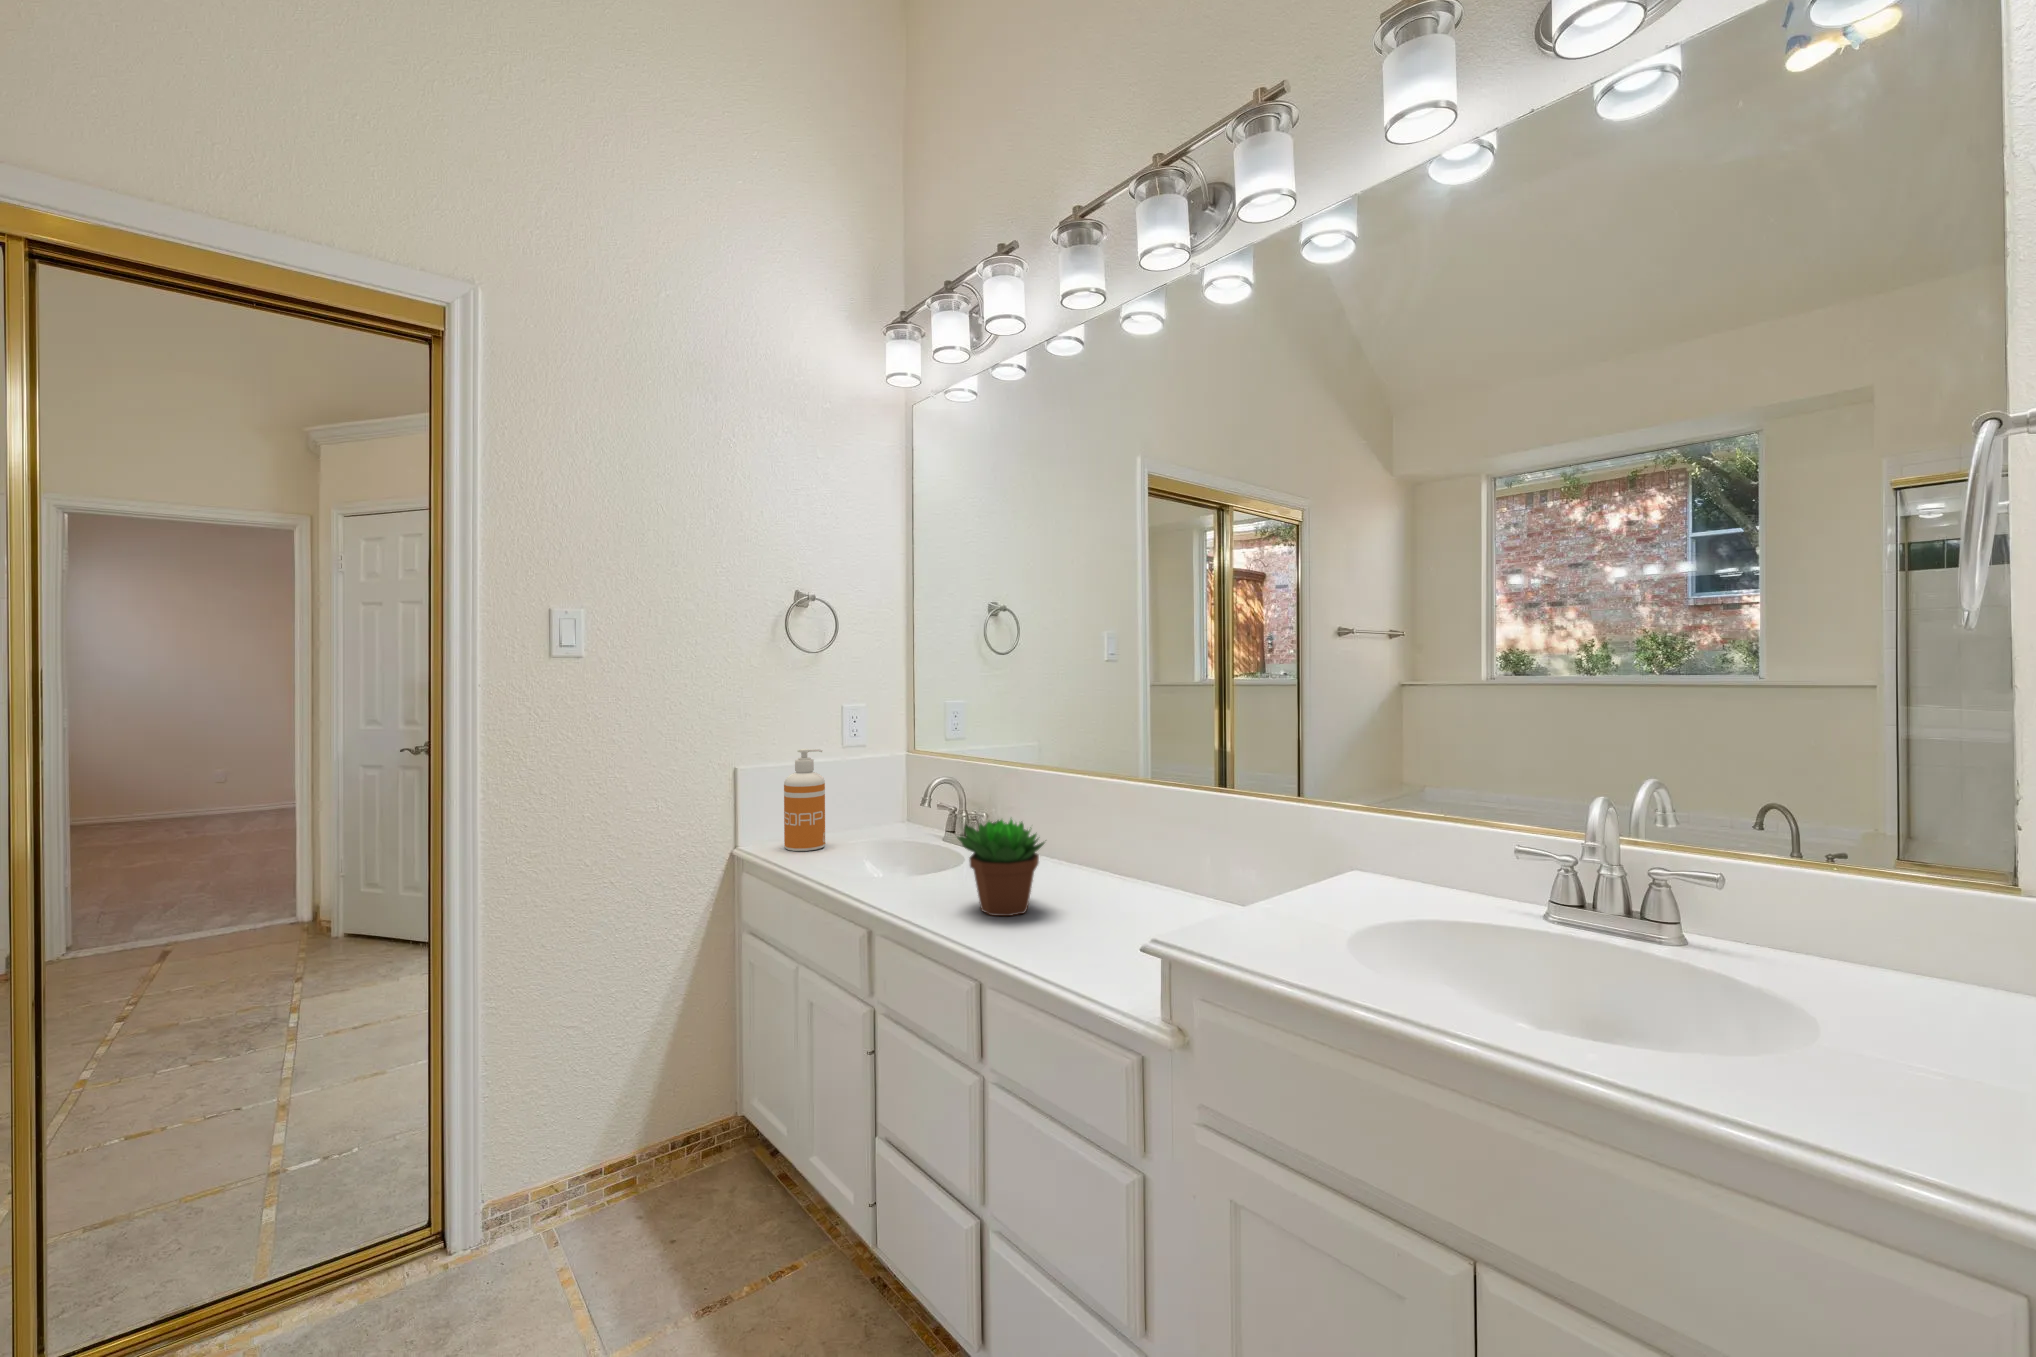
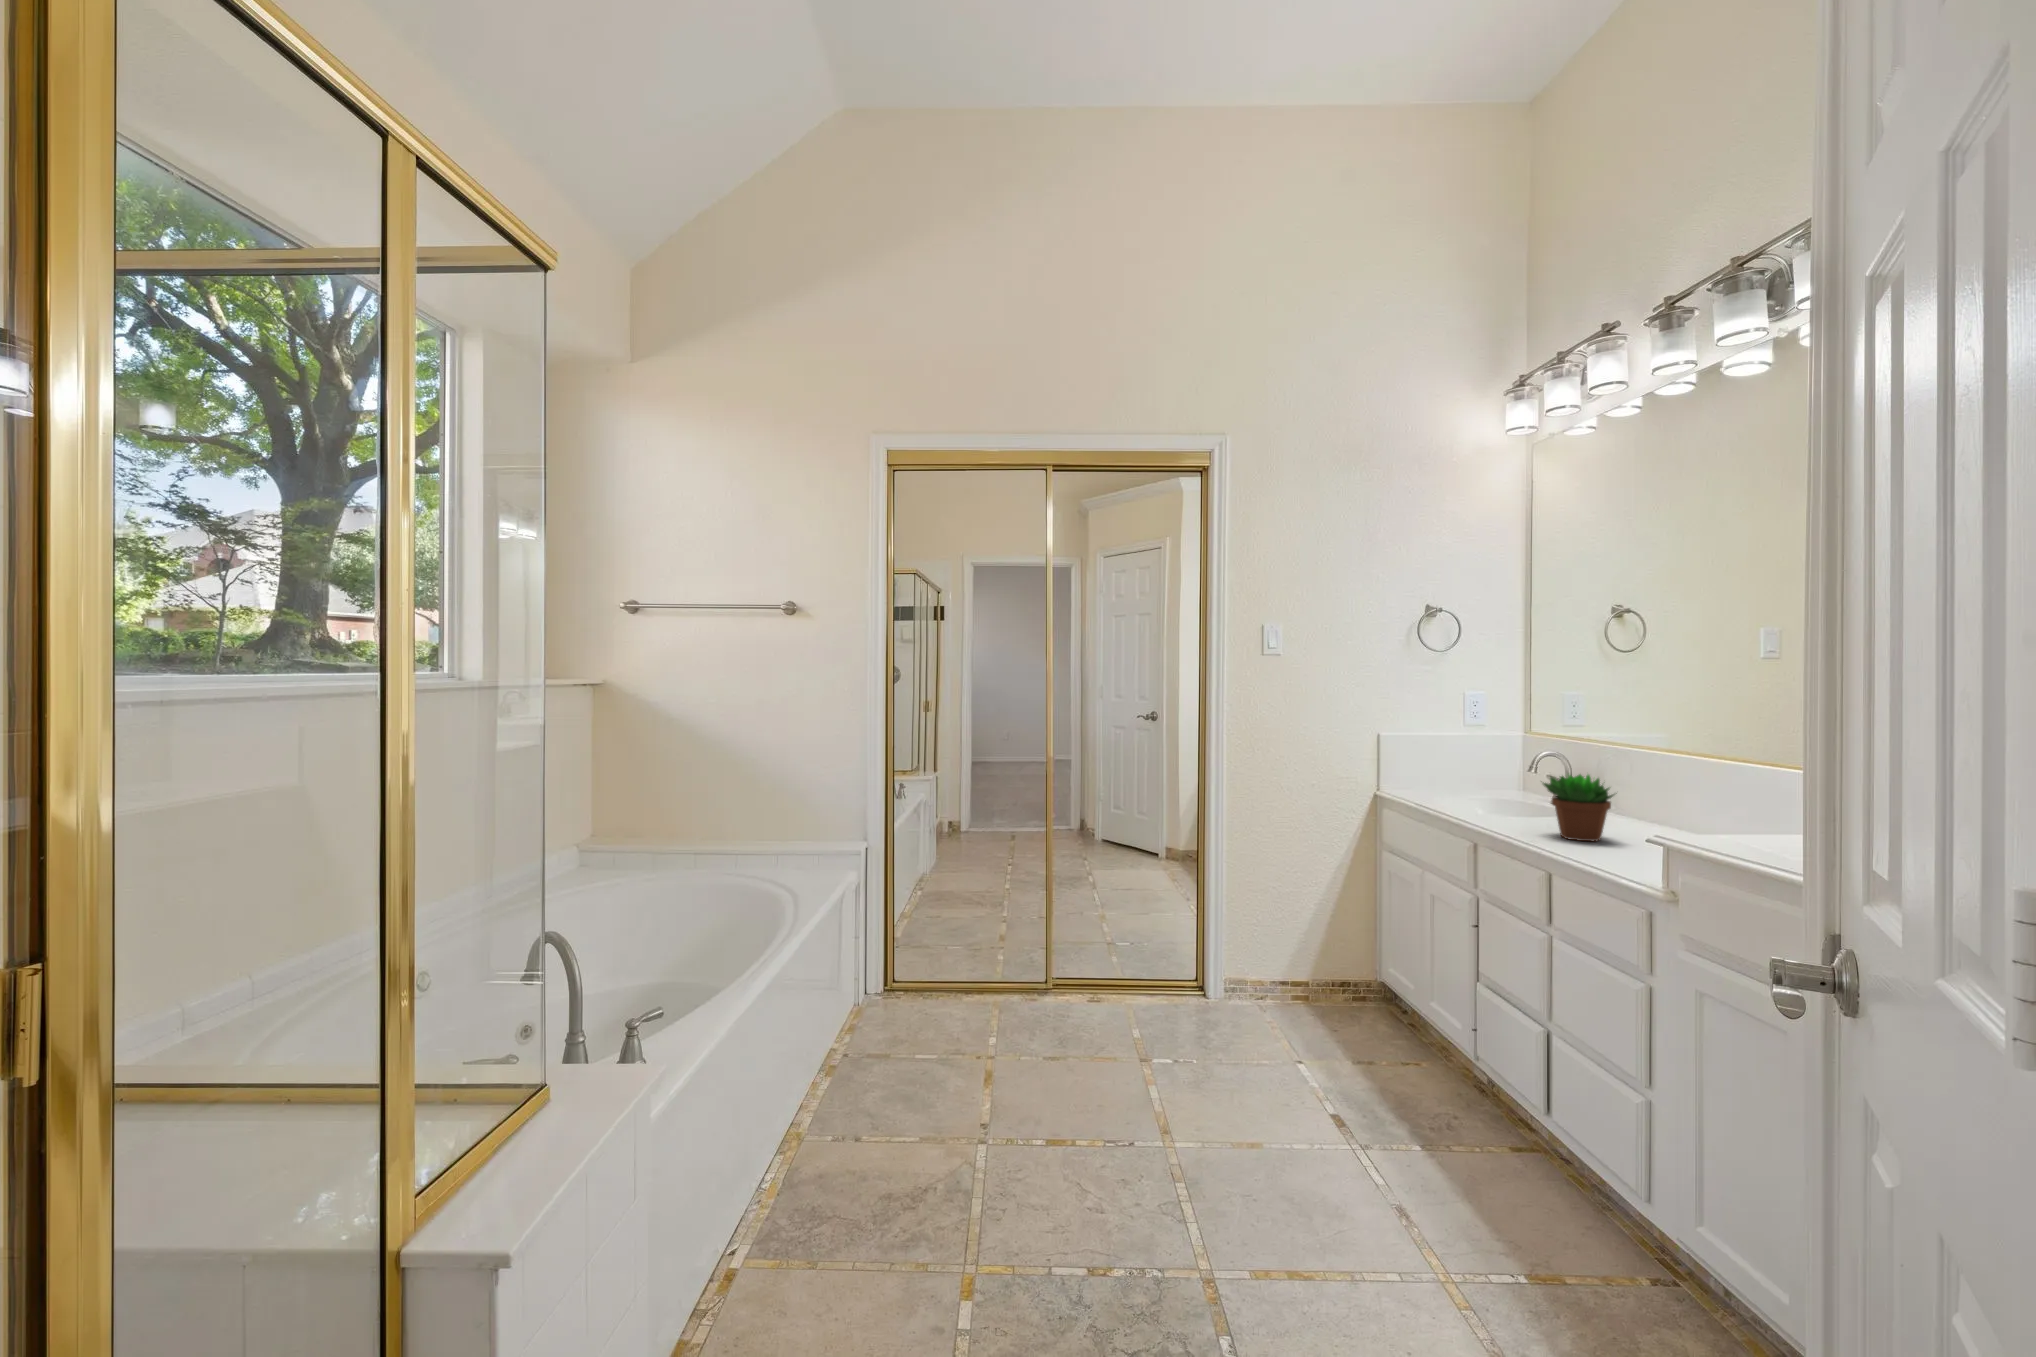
soap dispenser: present [784,749,825,851] -> none [1415,722,1447,797]

